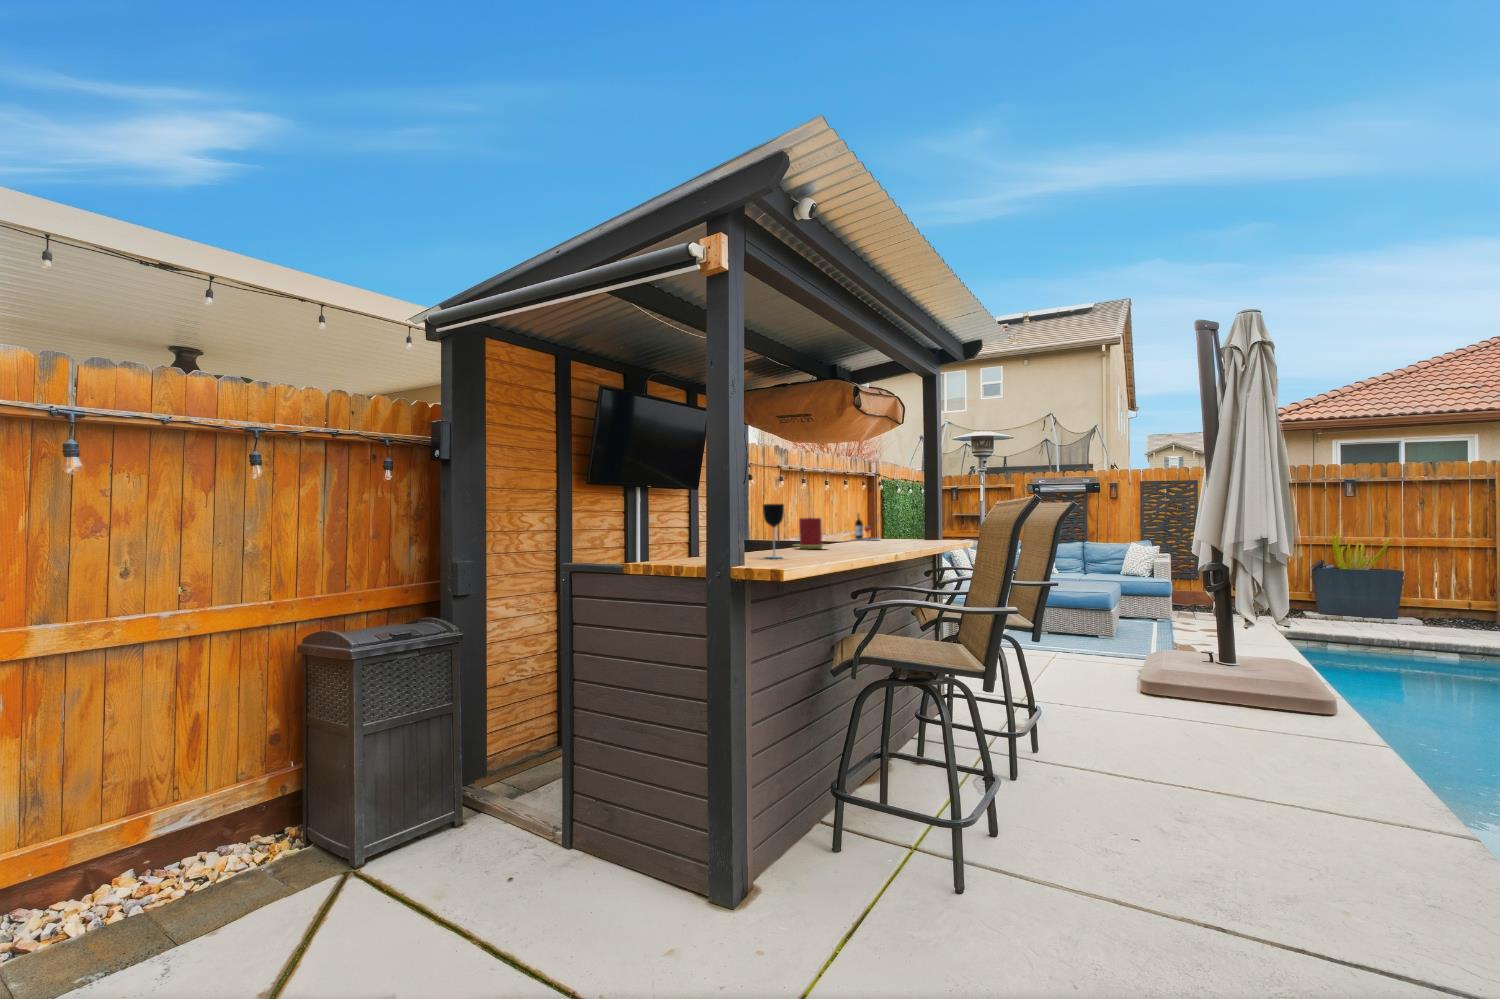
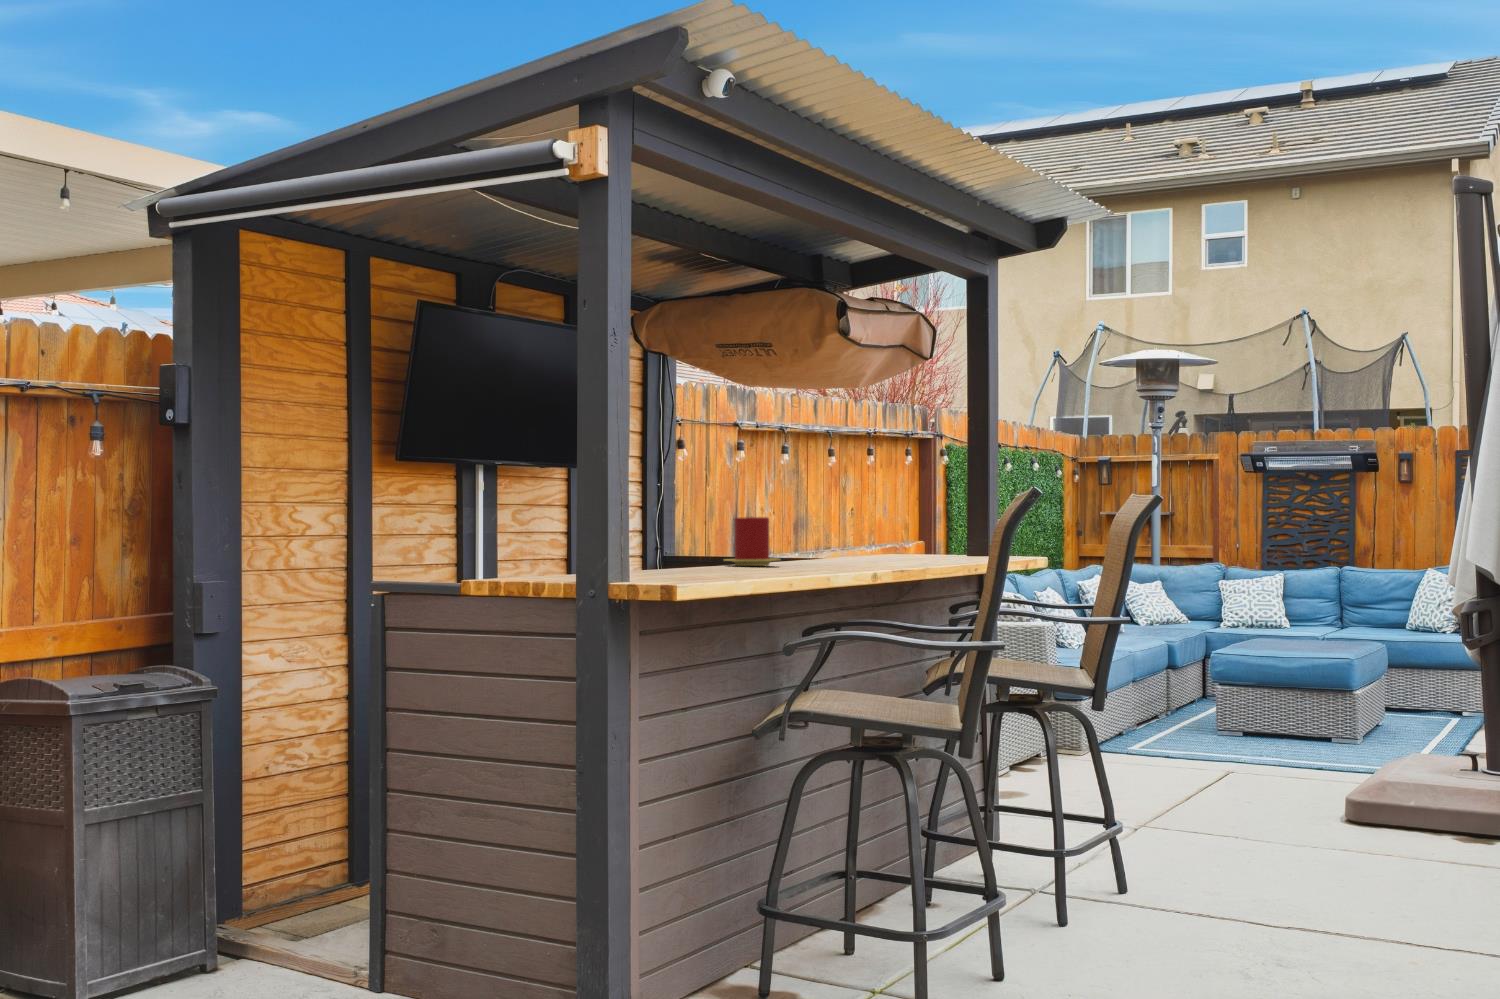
wine glass: present [763,504,784,558] -> none [661,496,692,573]
wine bottle: present [855,514,870,540] -> none [826,510,908,557]

